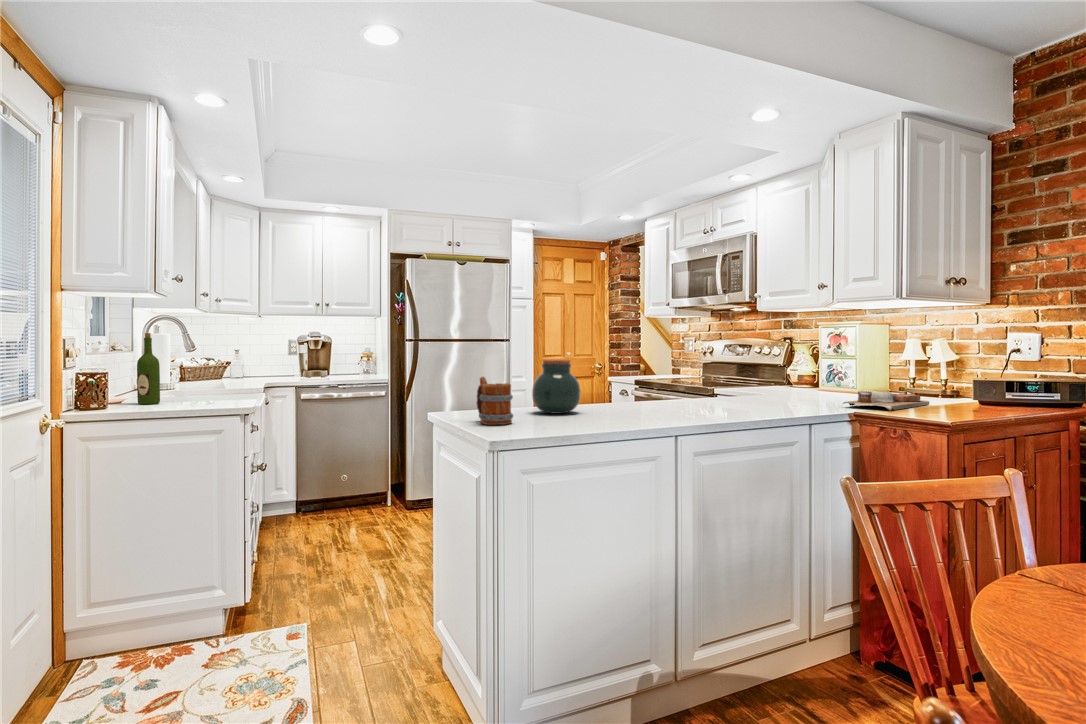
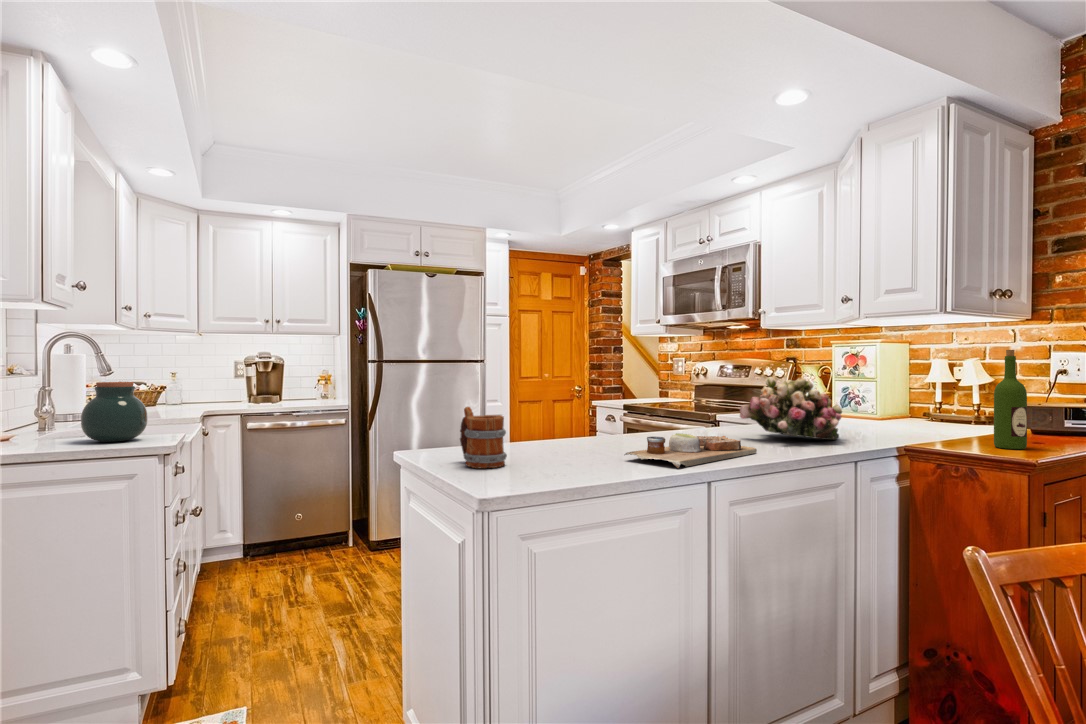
wine bottle: present [137,333,160,404] -> present [994,350,1027,449]
flower arrangement: none [718,354,807,409] -> present [740,377,842,440]
jar: present [532,360,581,414] -> present [81,382,147,442]
cutting board: present [843,390,929,411] -> present [625,433,757,468]

